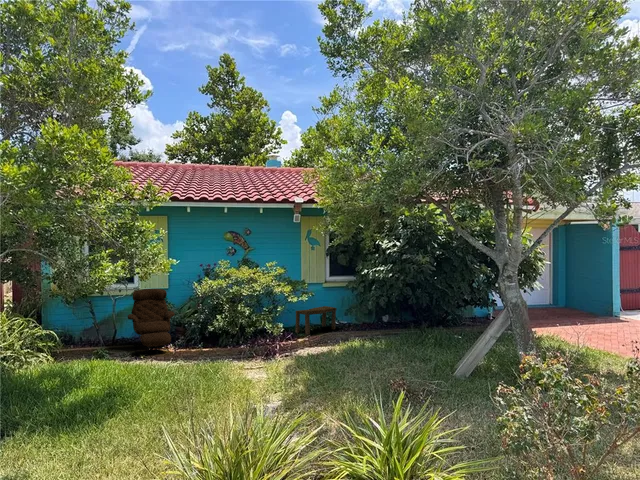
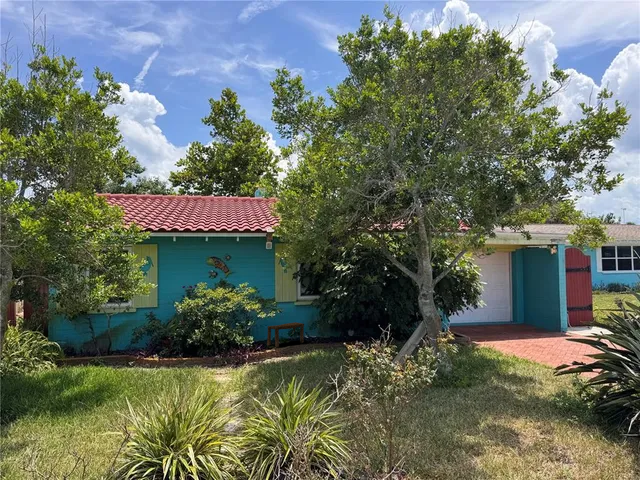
lounge chair: present [128,289,175,354] -> none [121,307,161,362]

